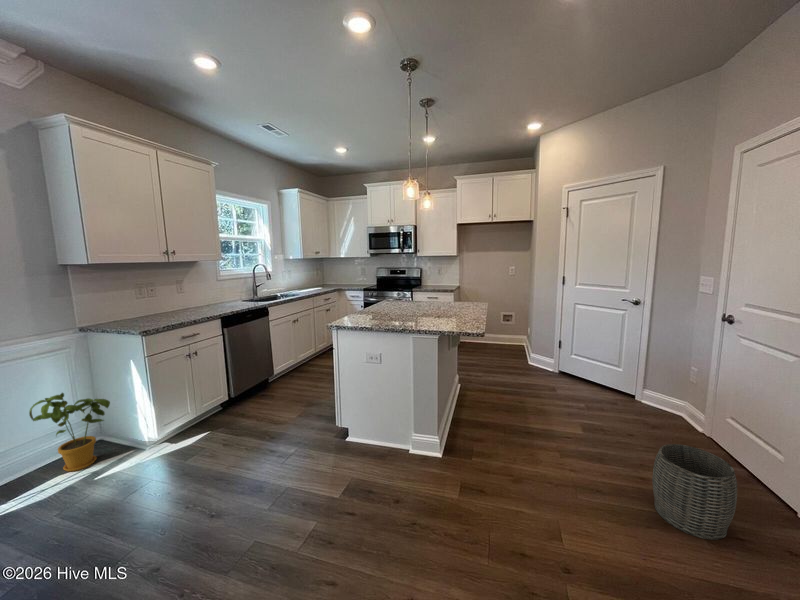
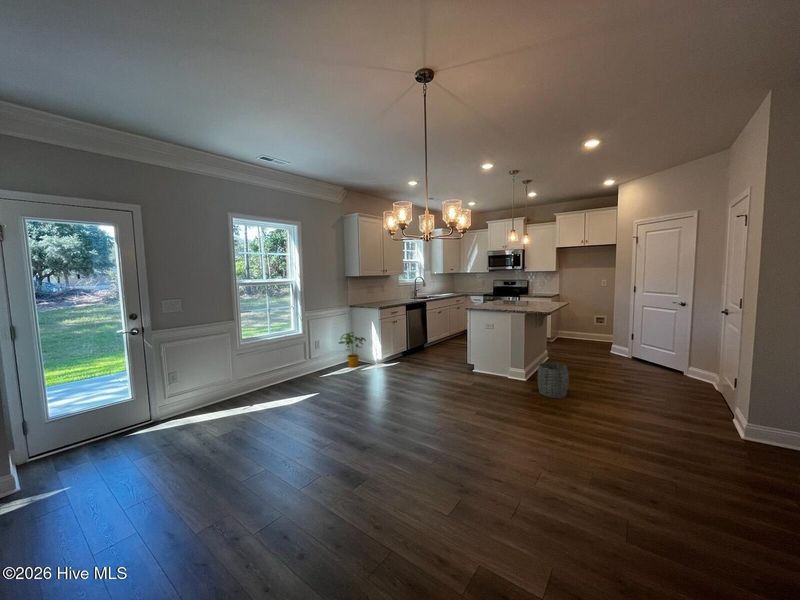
woven basket: present [652,444,737,540] -> present [537,362,569,398]

